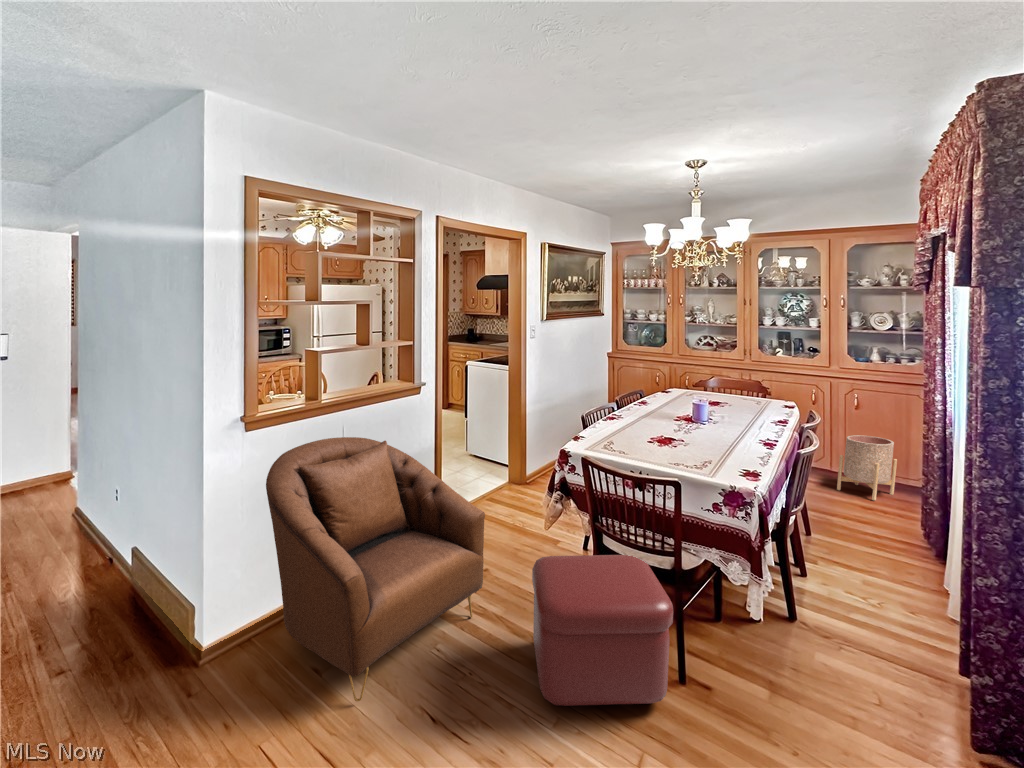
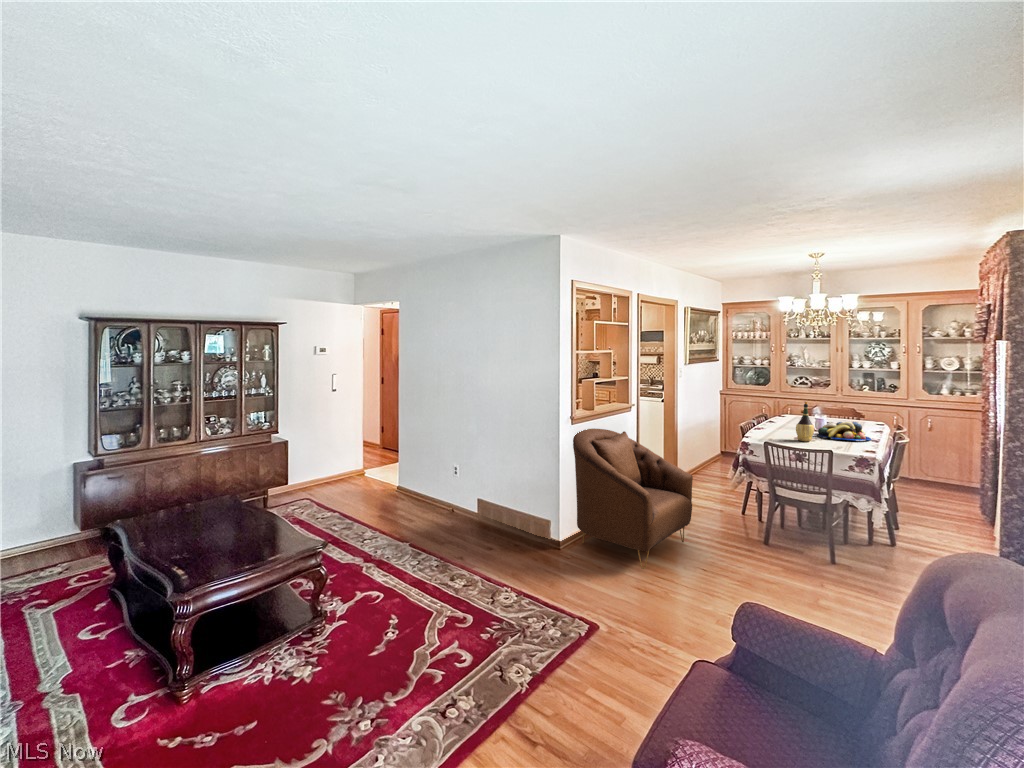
wine bottle: none [647,389,674,453] -> present [796,402,814,441]
fruit bowl: none [685,416,762,449] -> present [818,422,871,441]
planter: present [837,435,897,500] -> none [919,450,968,498]
ottoman: present [532,555,673,706] -> none [733,499,831,579]

